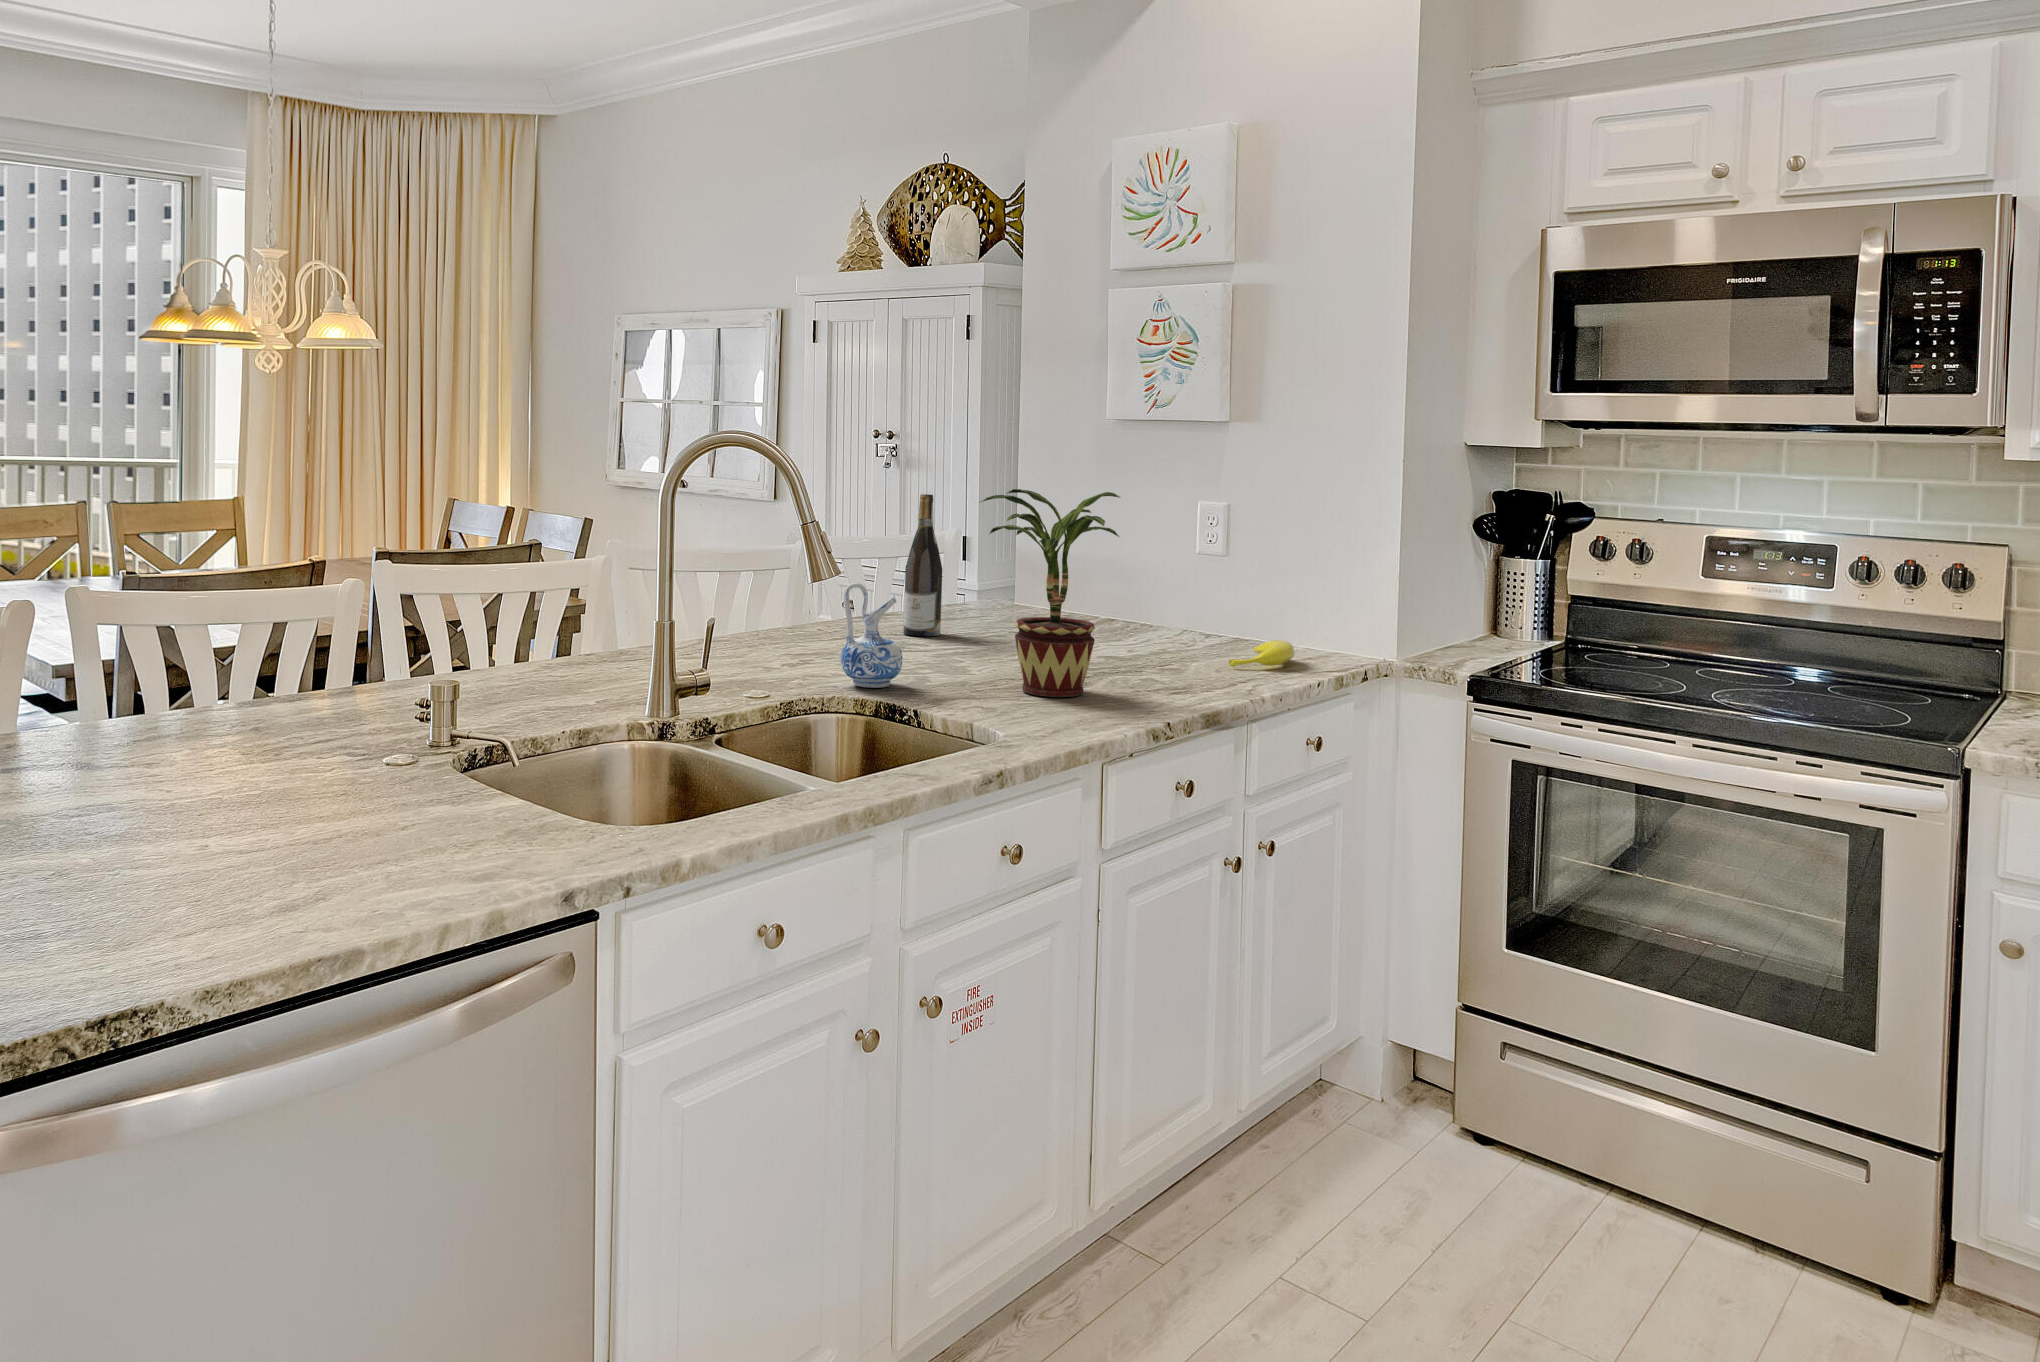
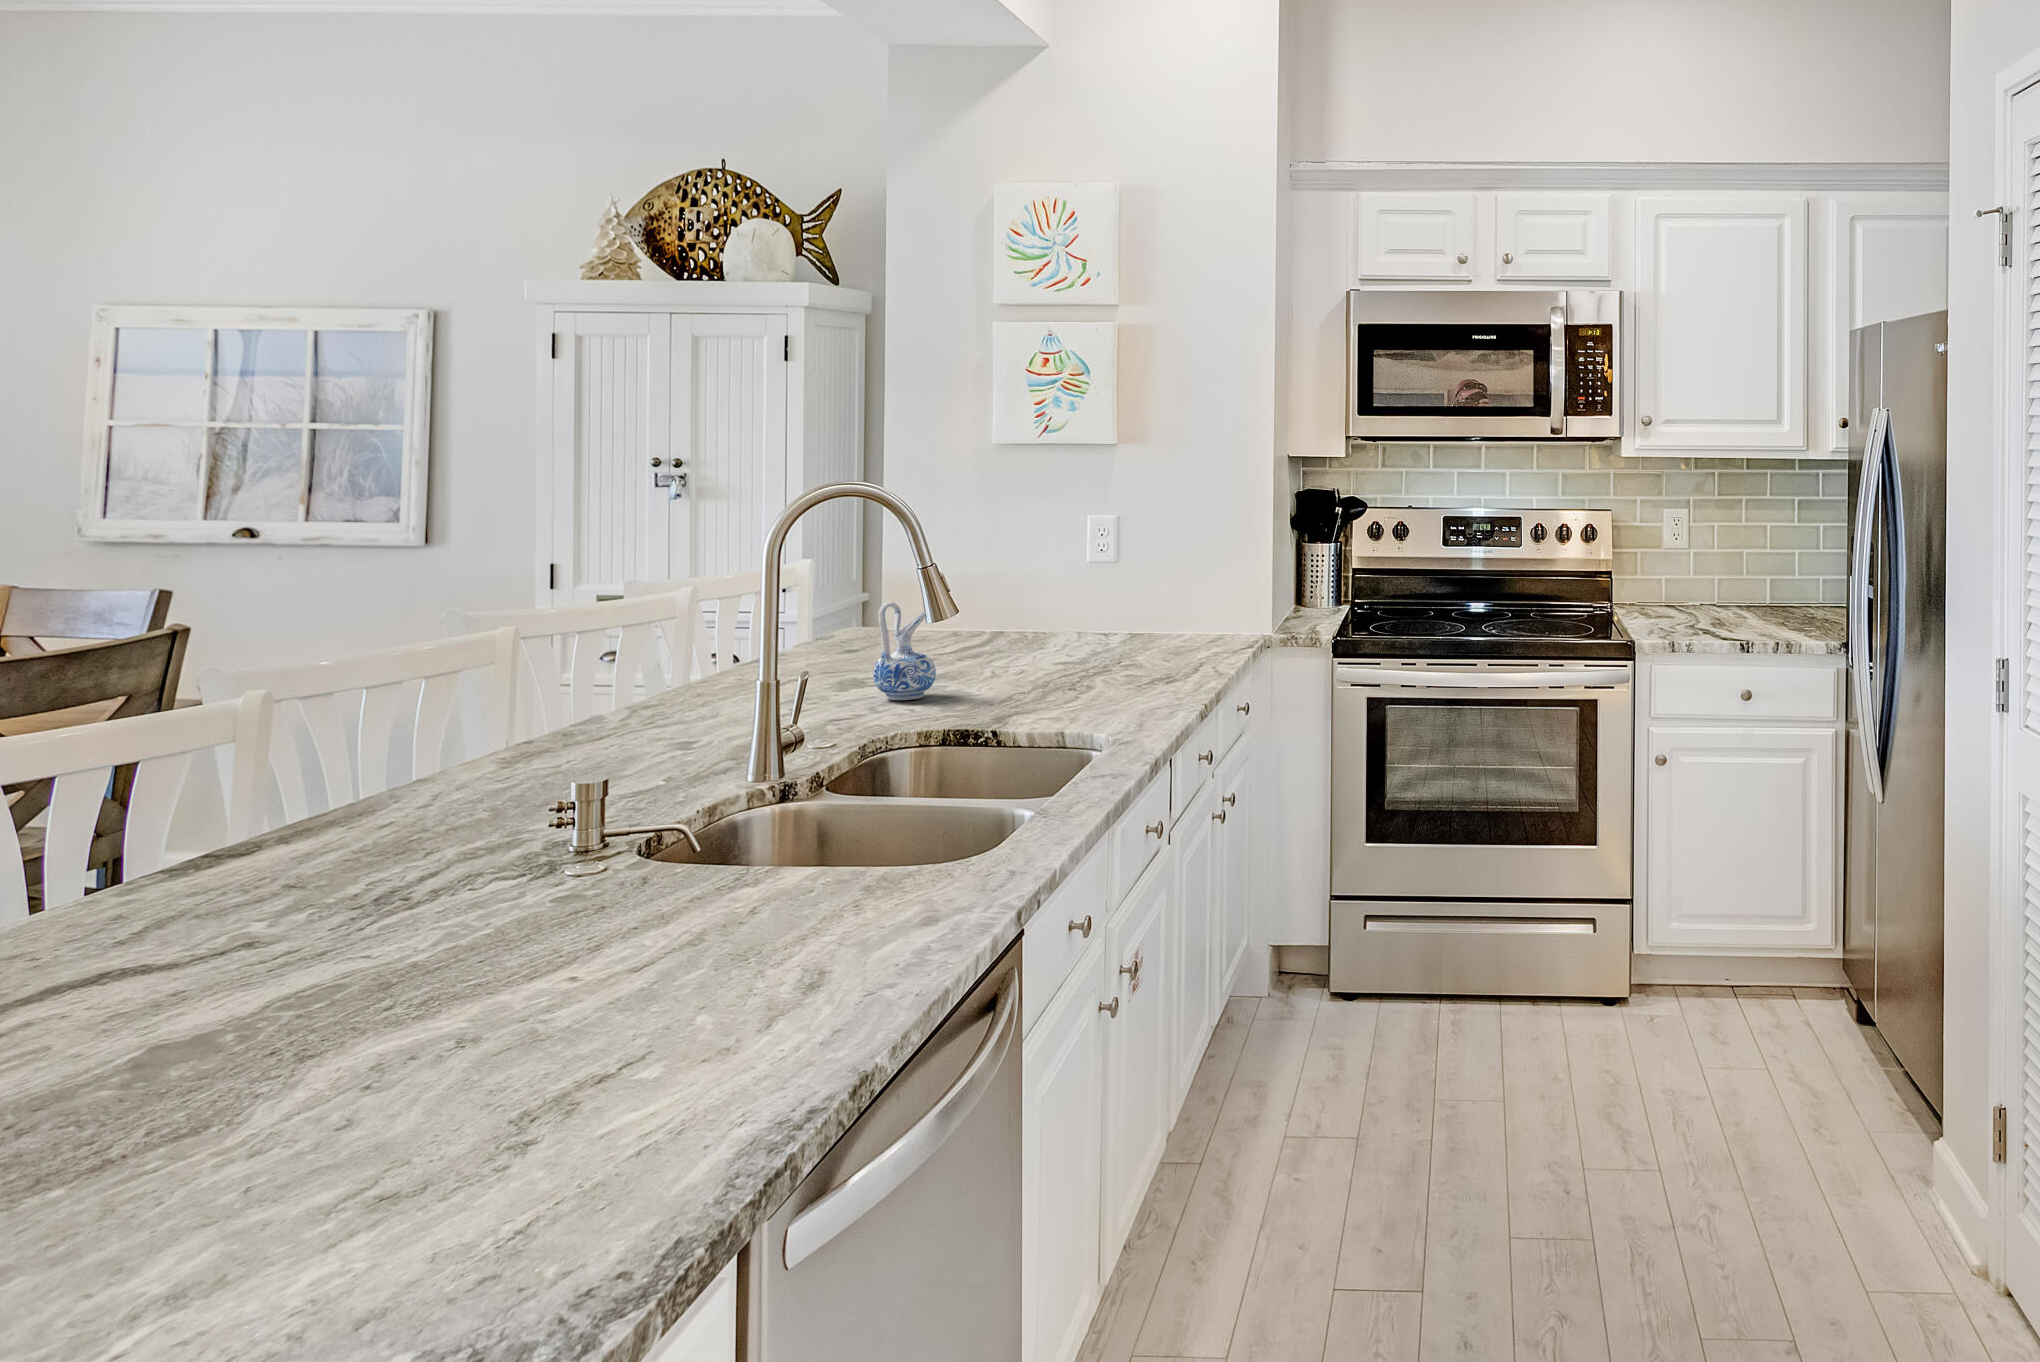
potted plant: present [981,489,1120,697] -> none [1002,504,1129,685]
wine bottle: present [903,494,943,636] -> none [826,517,865,656]
banana: present [1229,640,1294,667] -> none [1156,622,1200,647]

